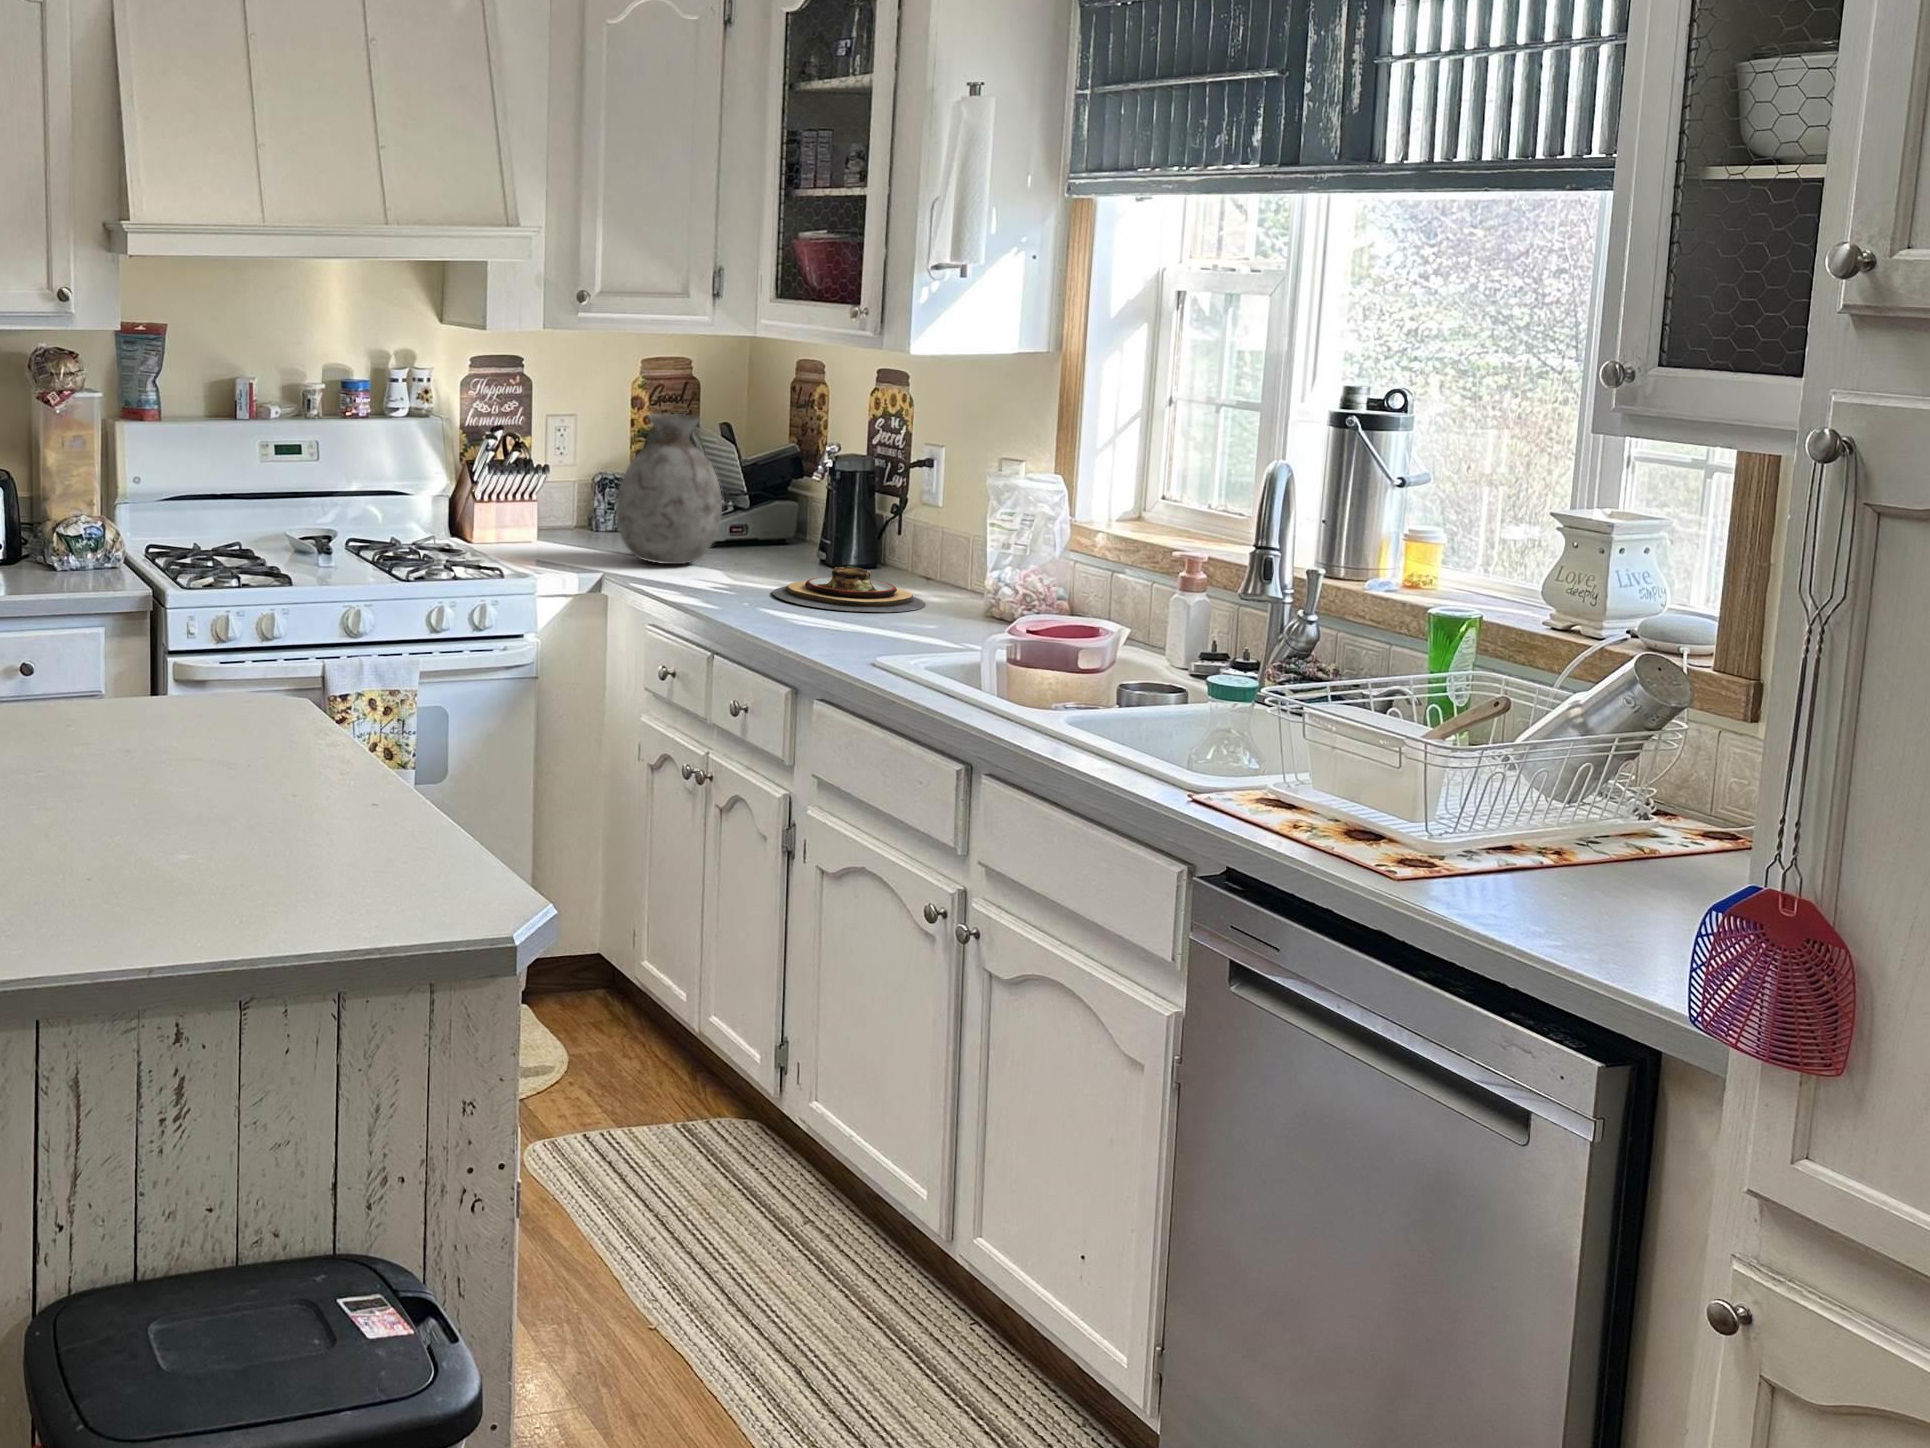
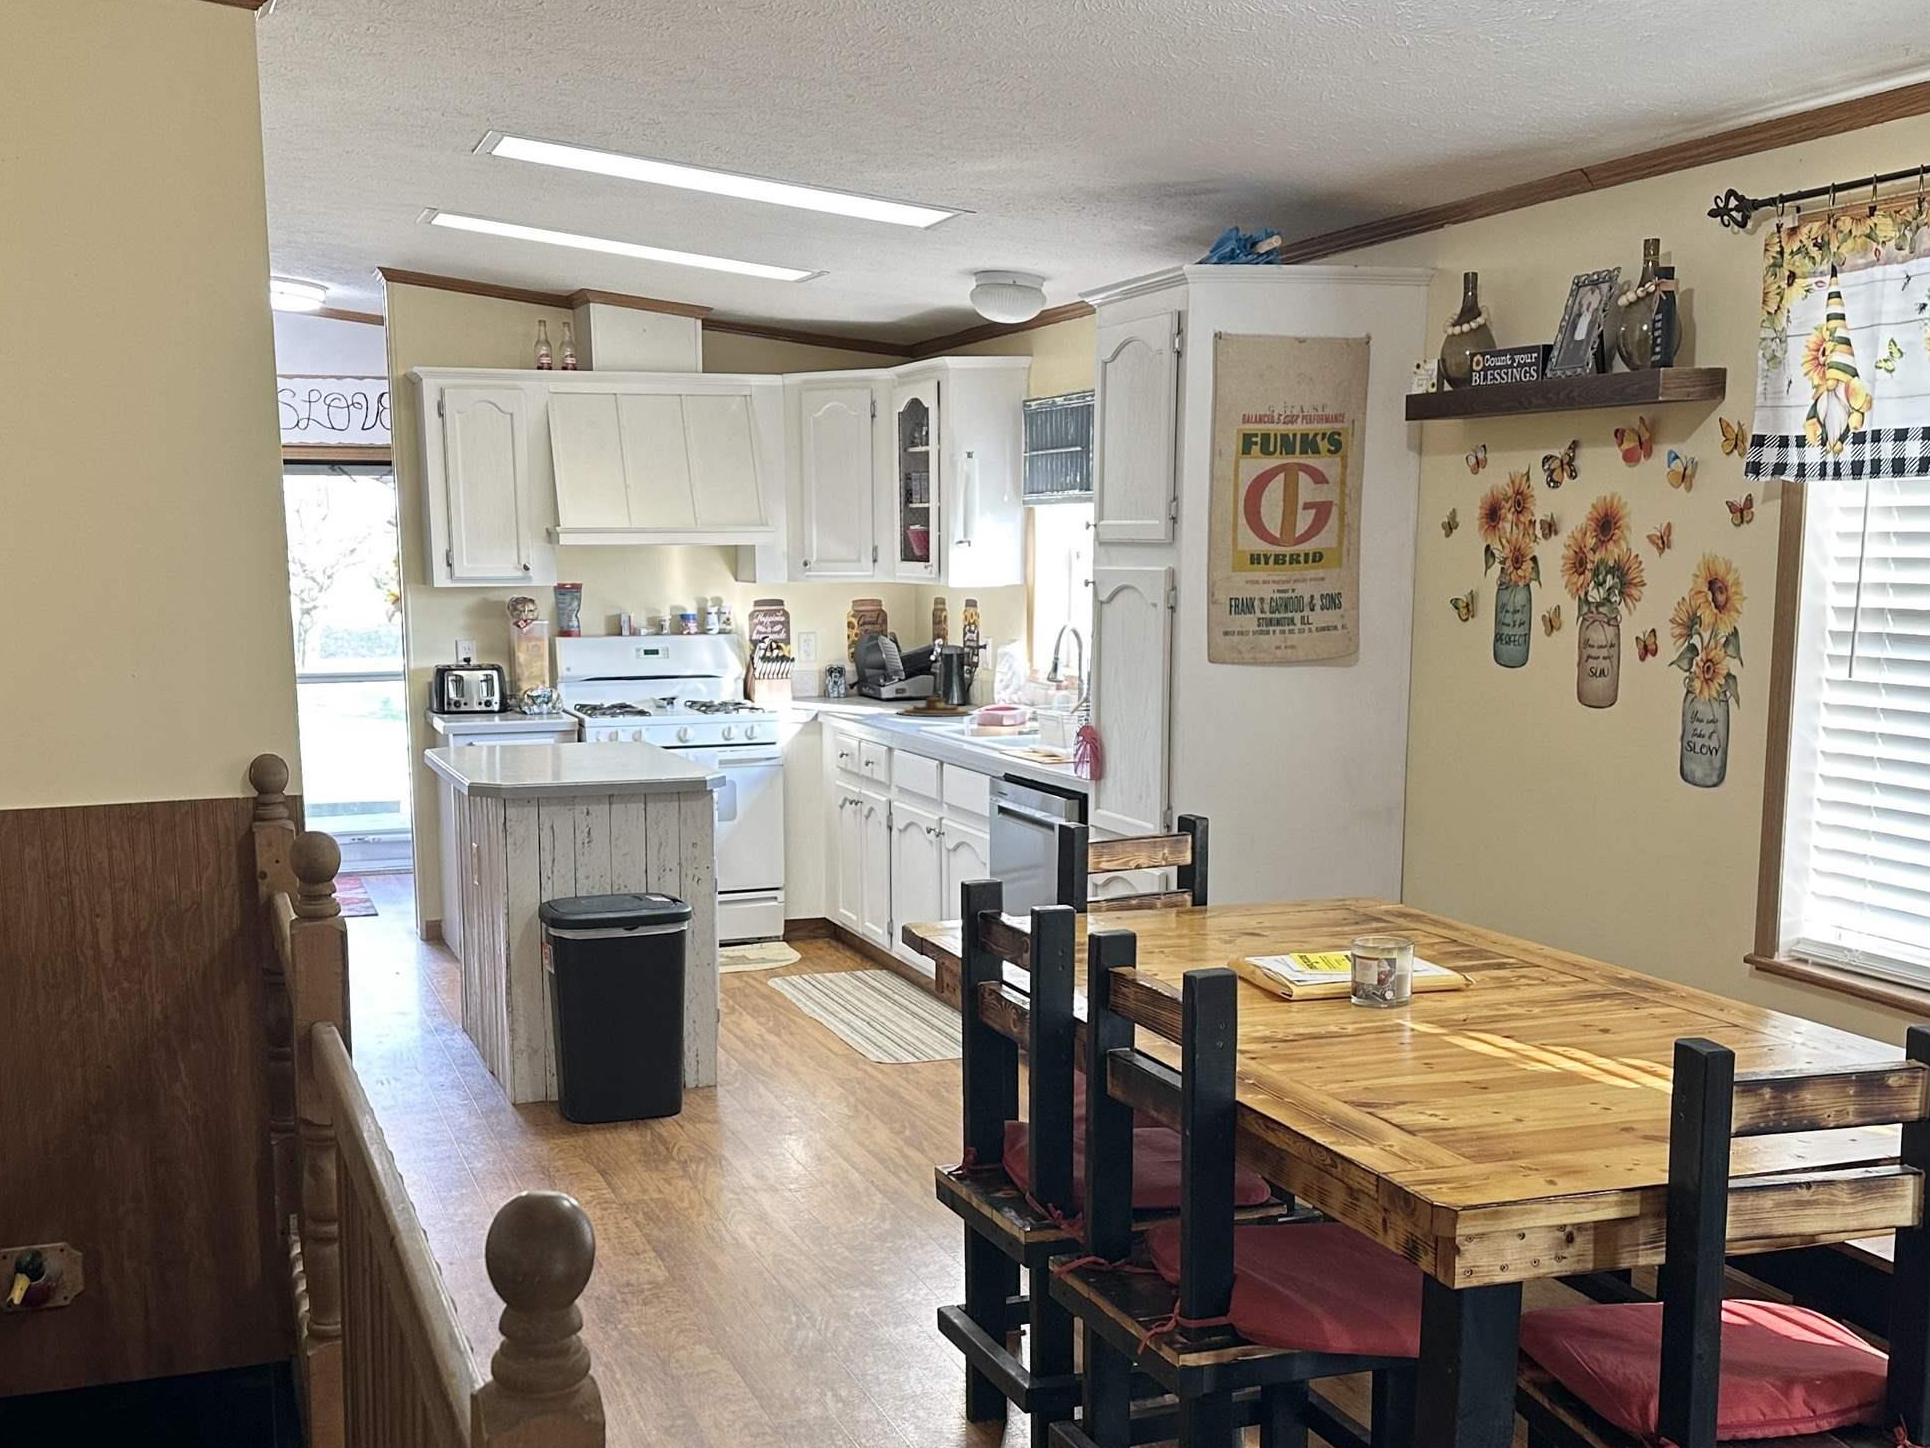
vase: present [616,414,722,564] -> none [826,626,882,705]

